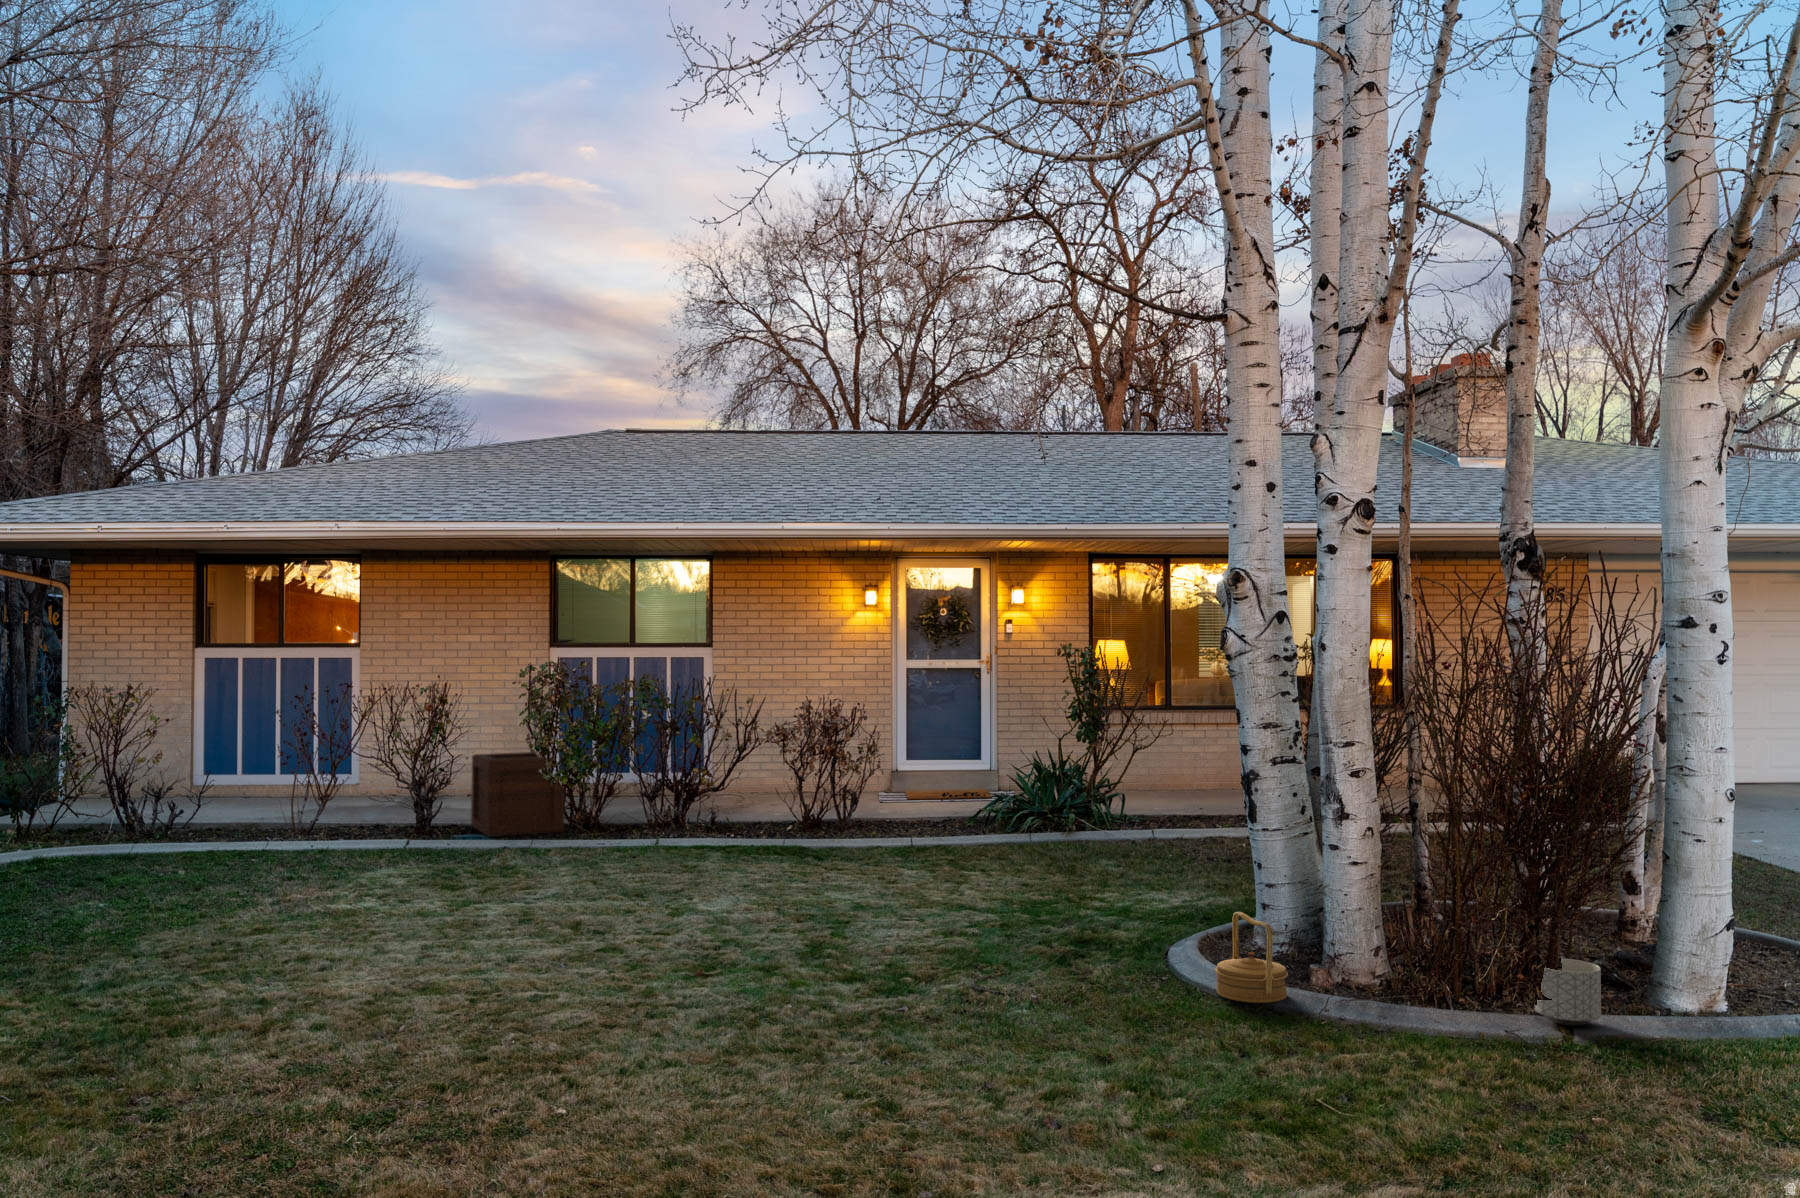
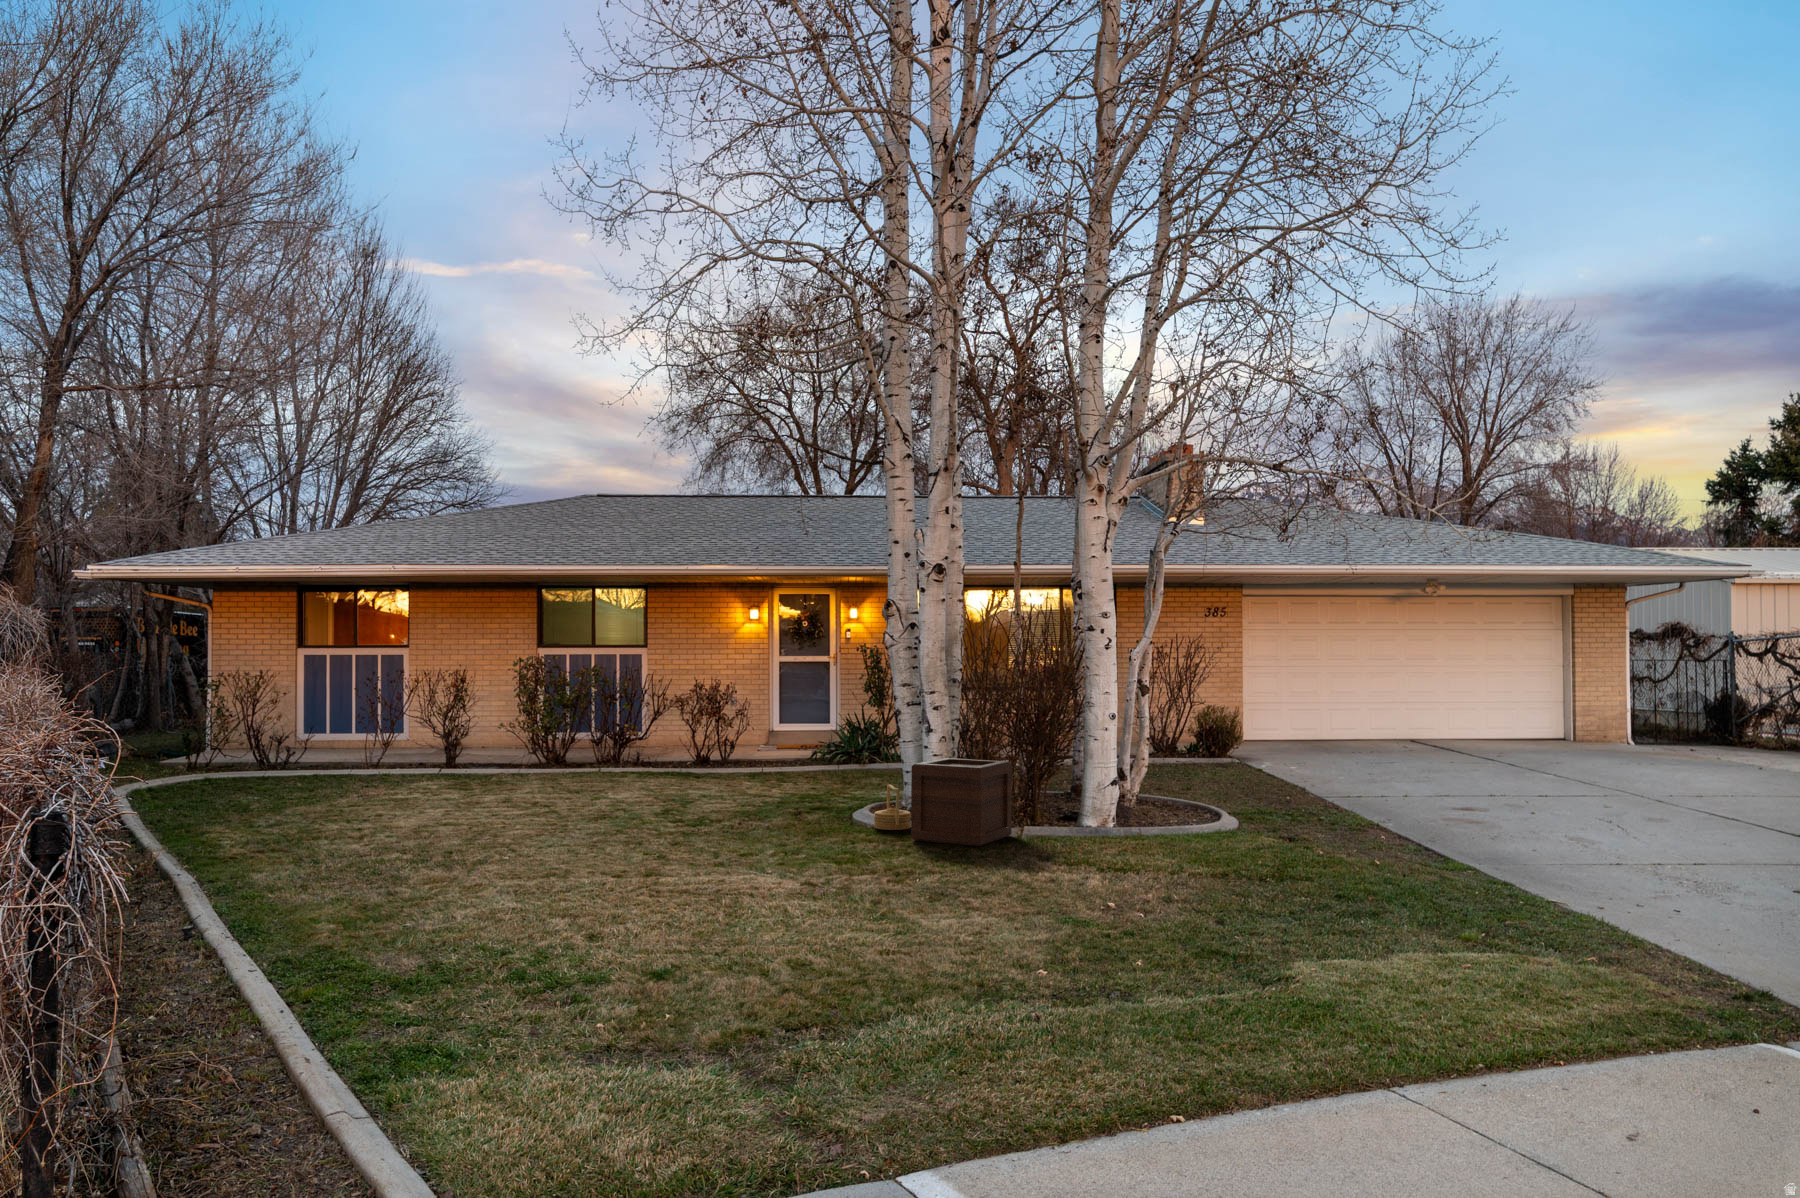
wooden crate: present [471,752,565,837] -> present [911,758,1012,846]
planter: present [1535,958,1601,1026] -> none [1028,804,1059,837]

